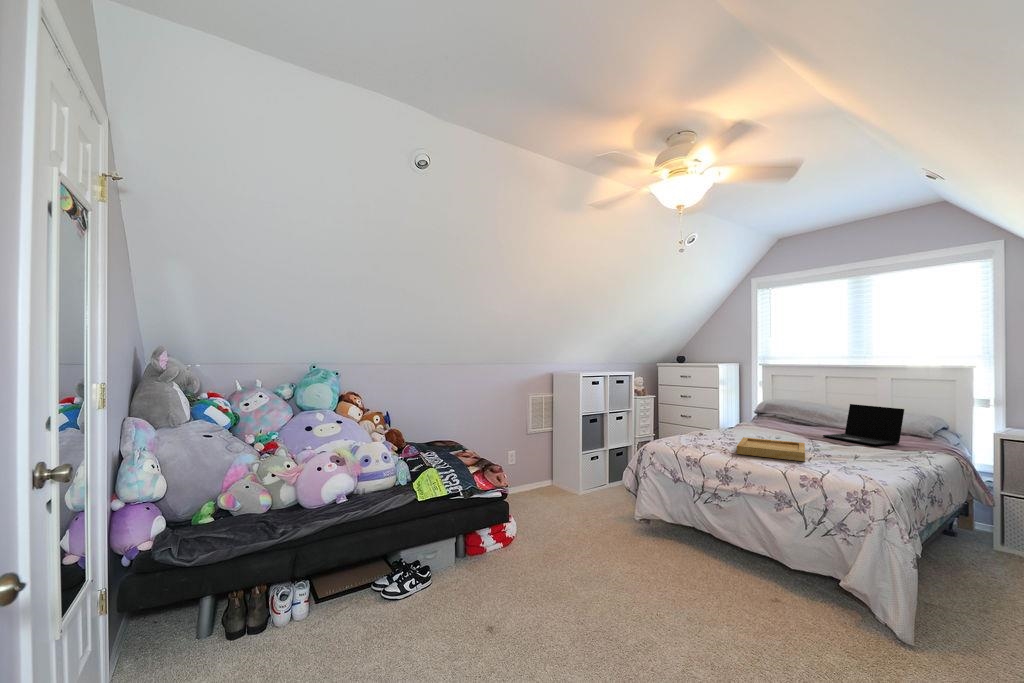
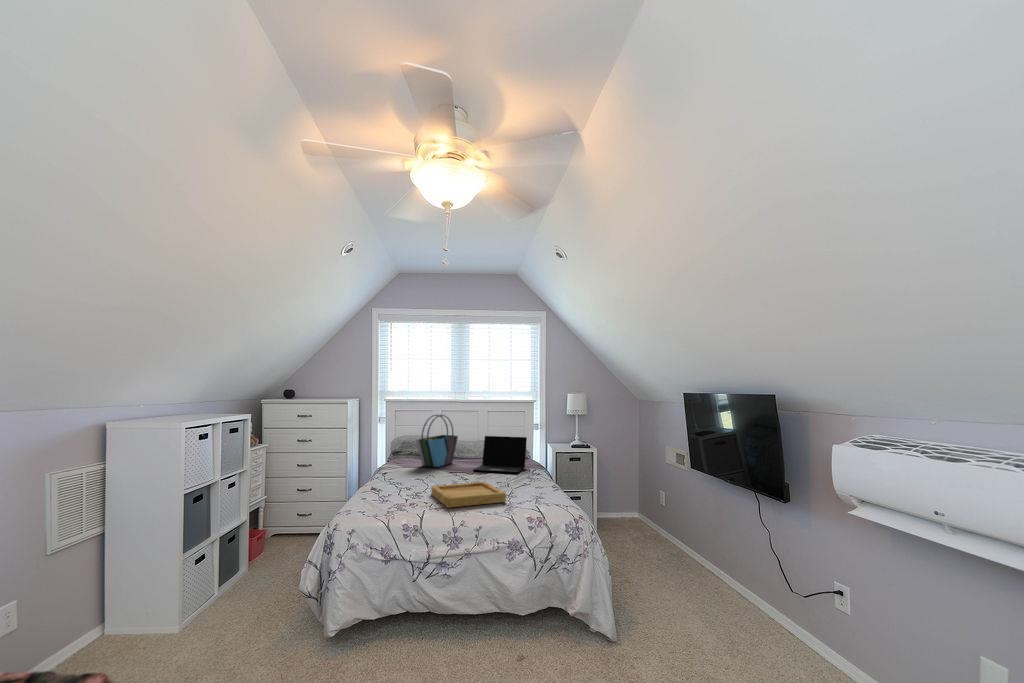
tote bag: none [768,380,823,429] -> present [417,415,458,467]

